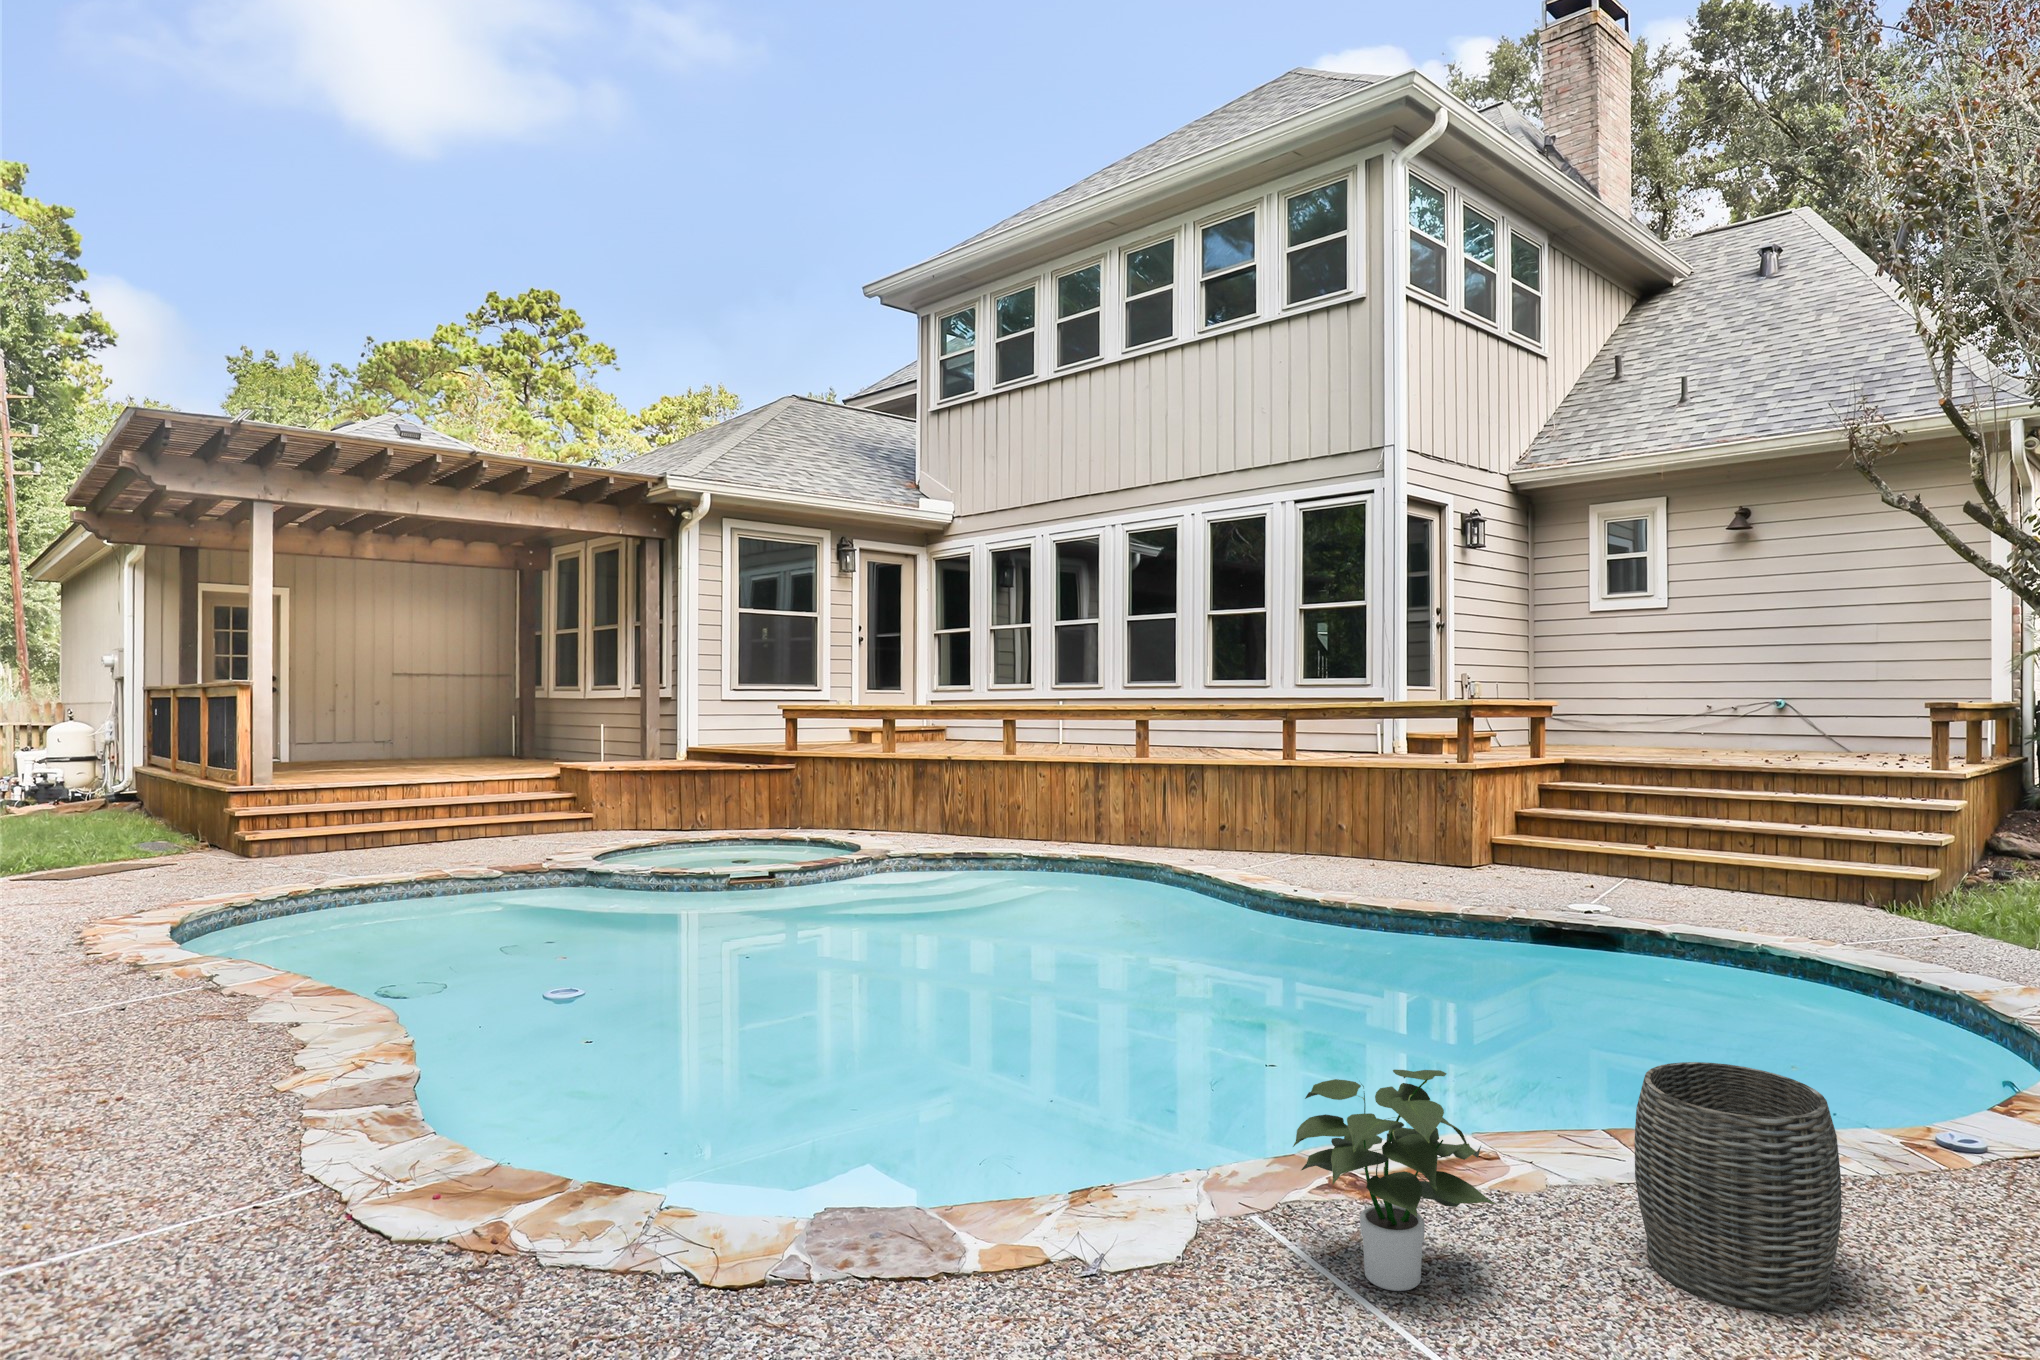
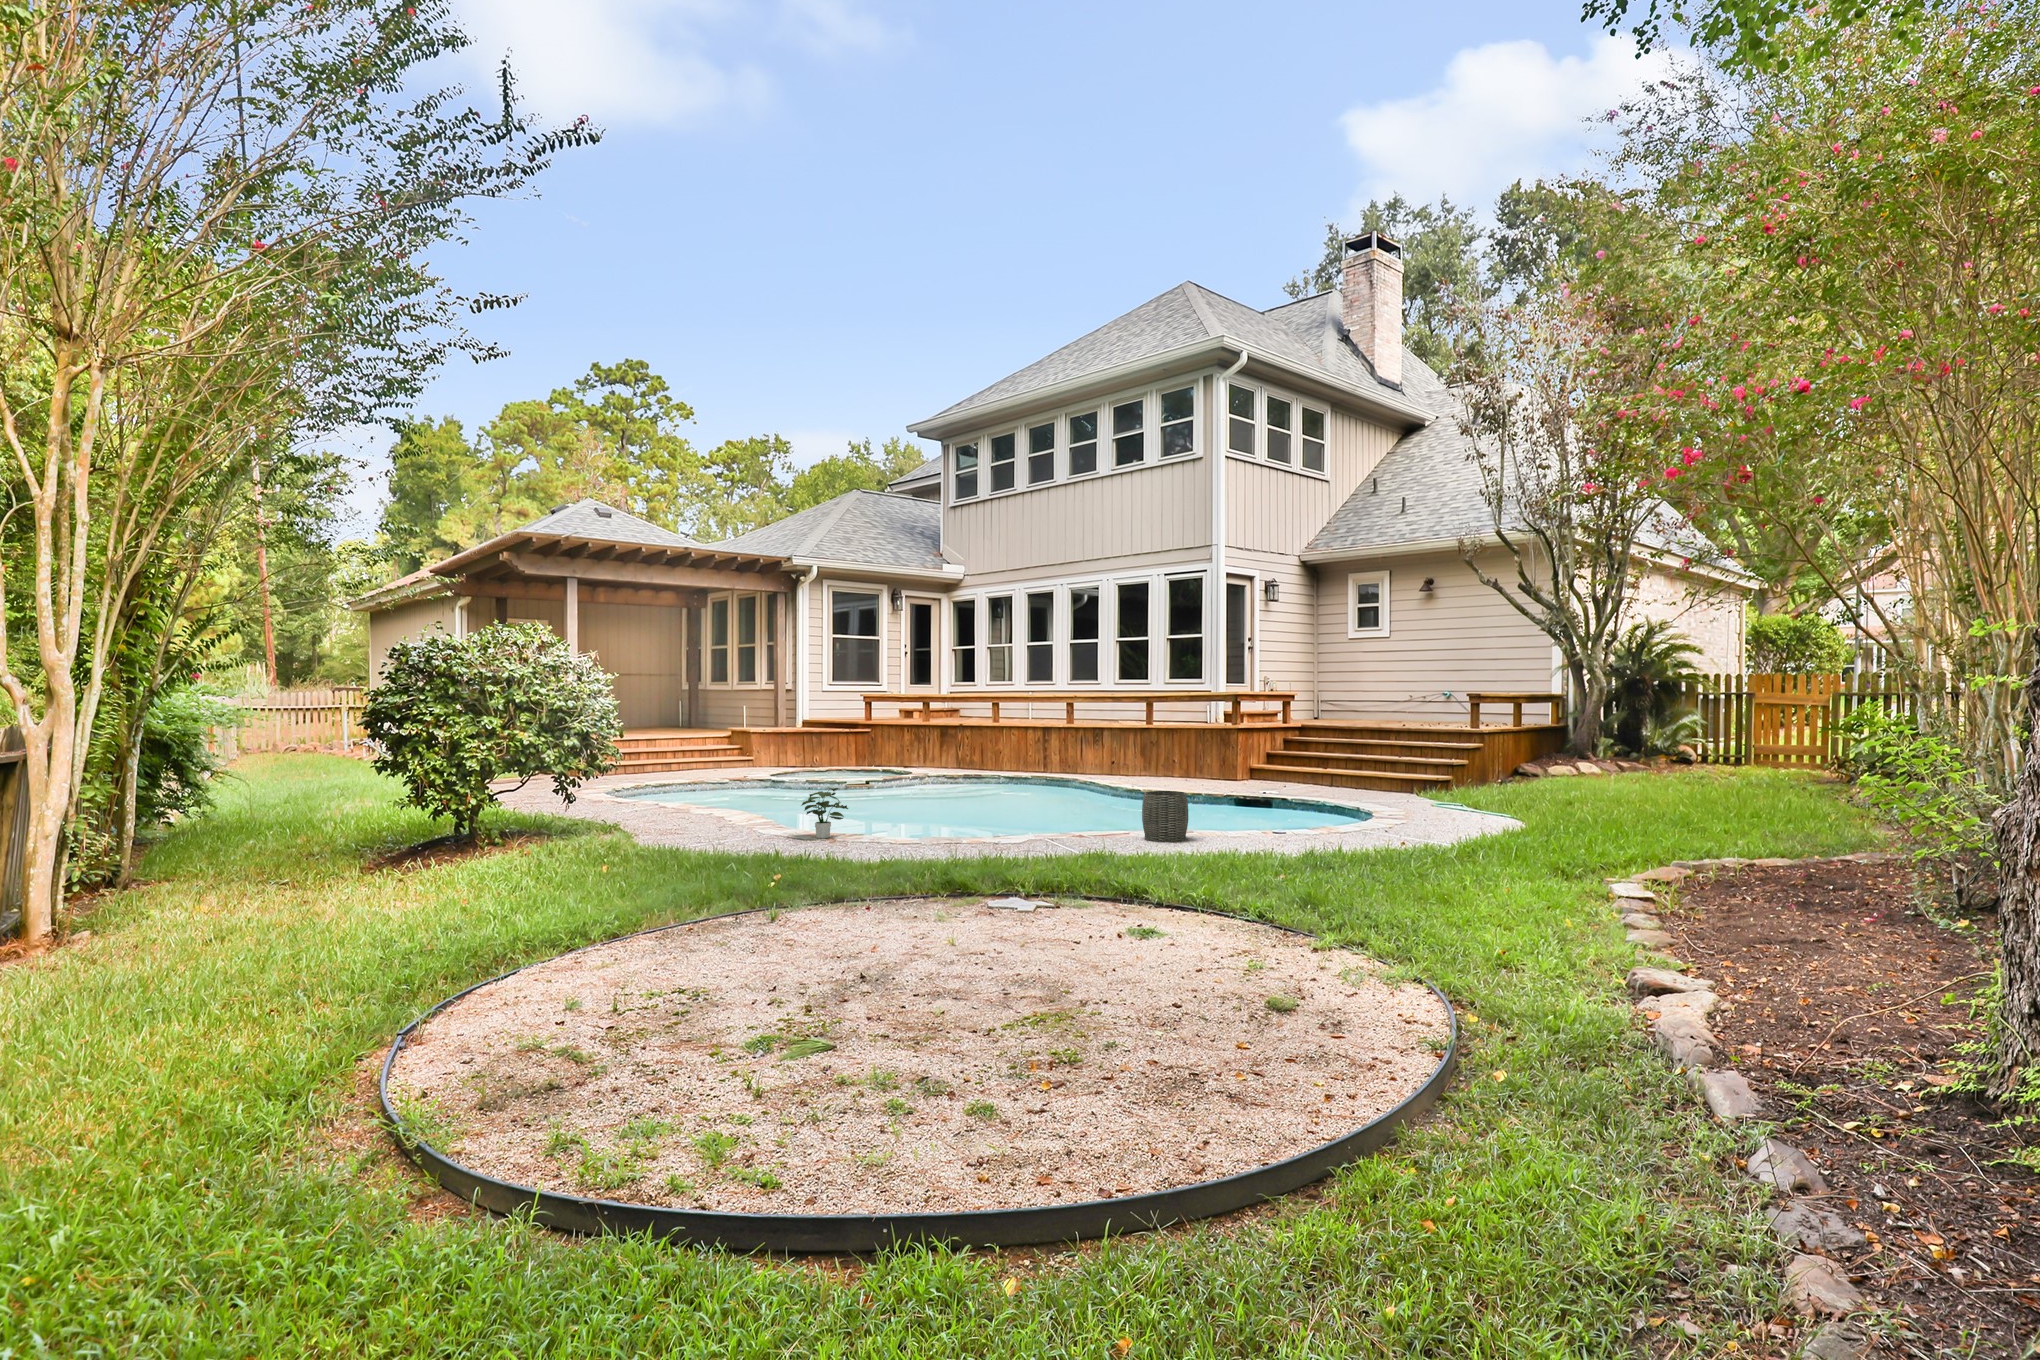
potted plant: present [1293,1070,1495,1291] -> present [802,788,848,838]

